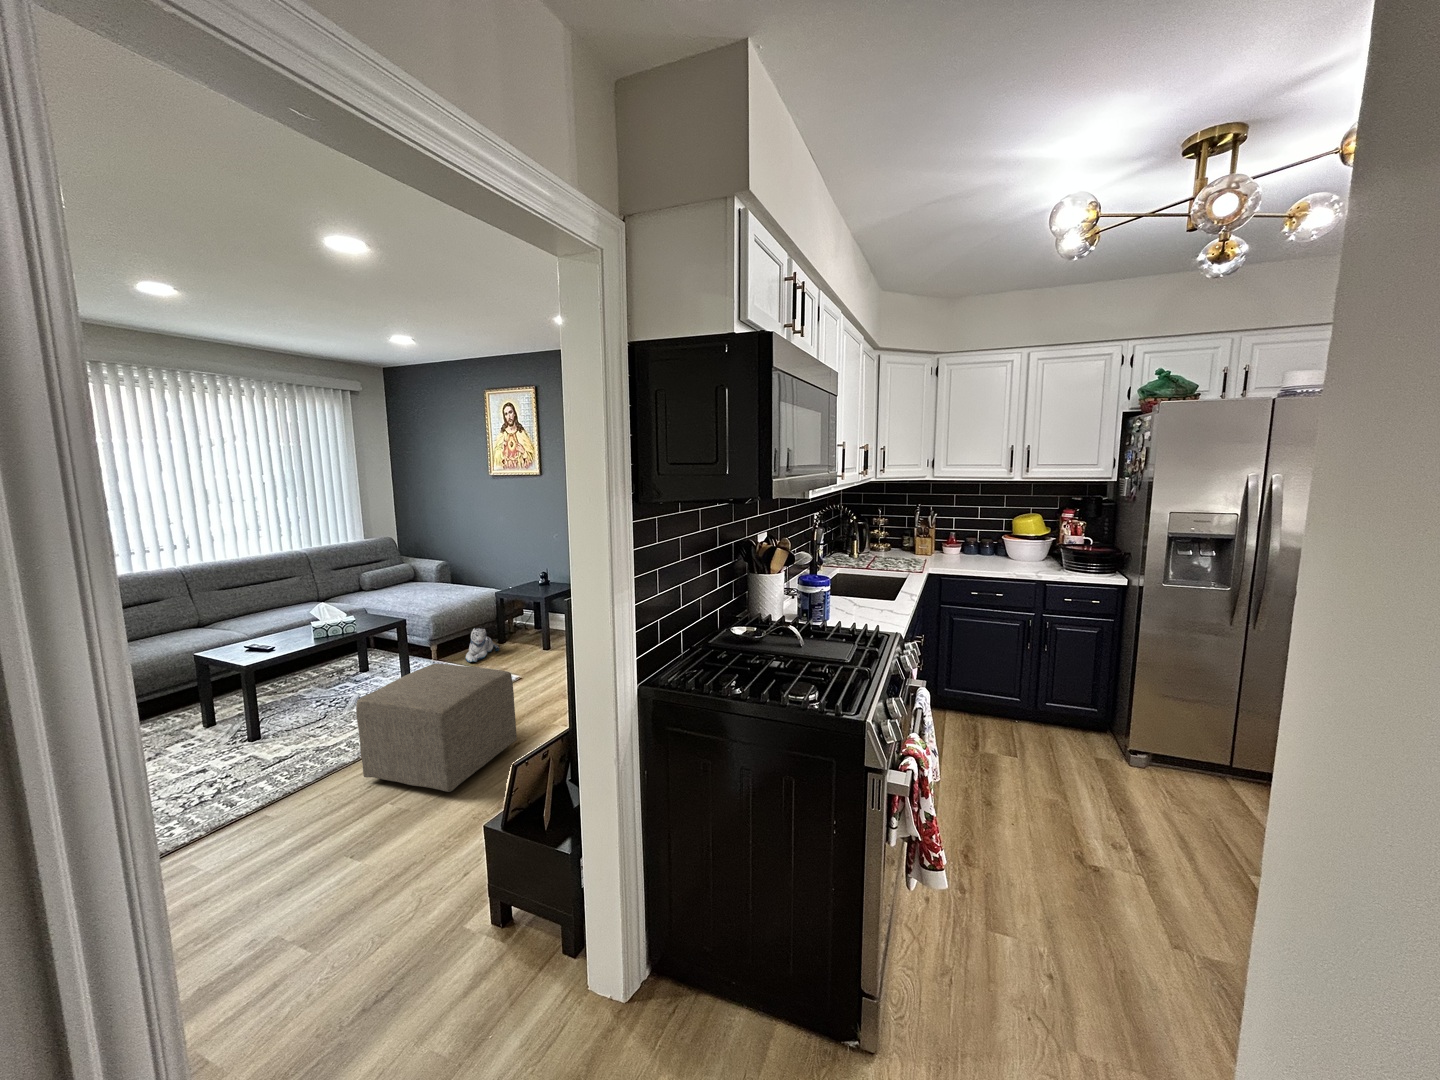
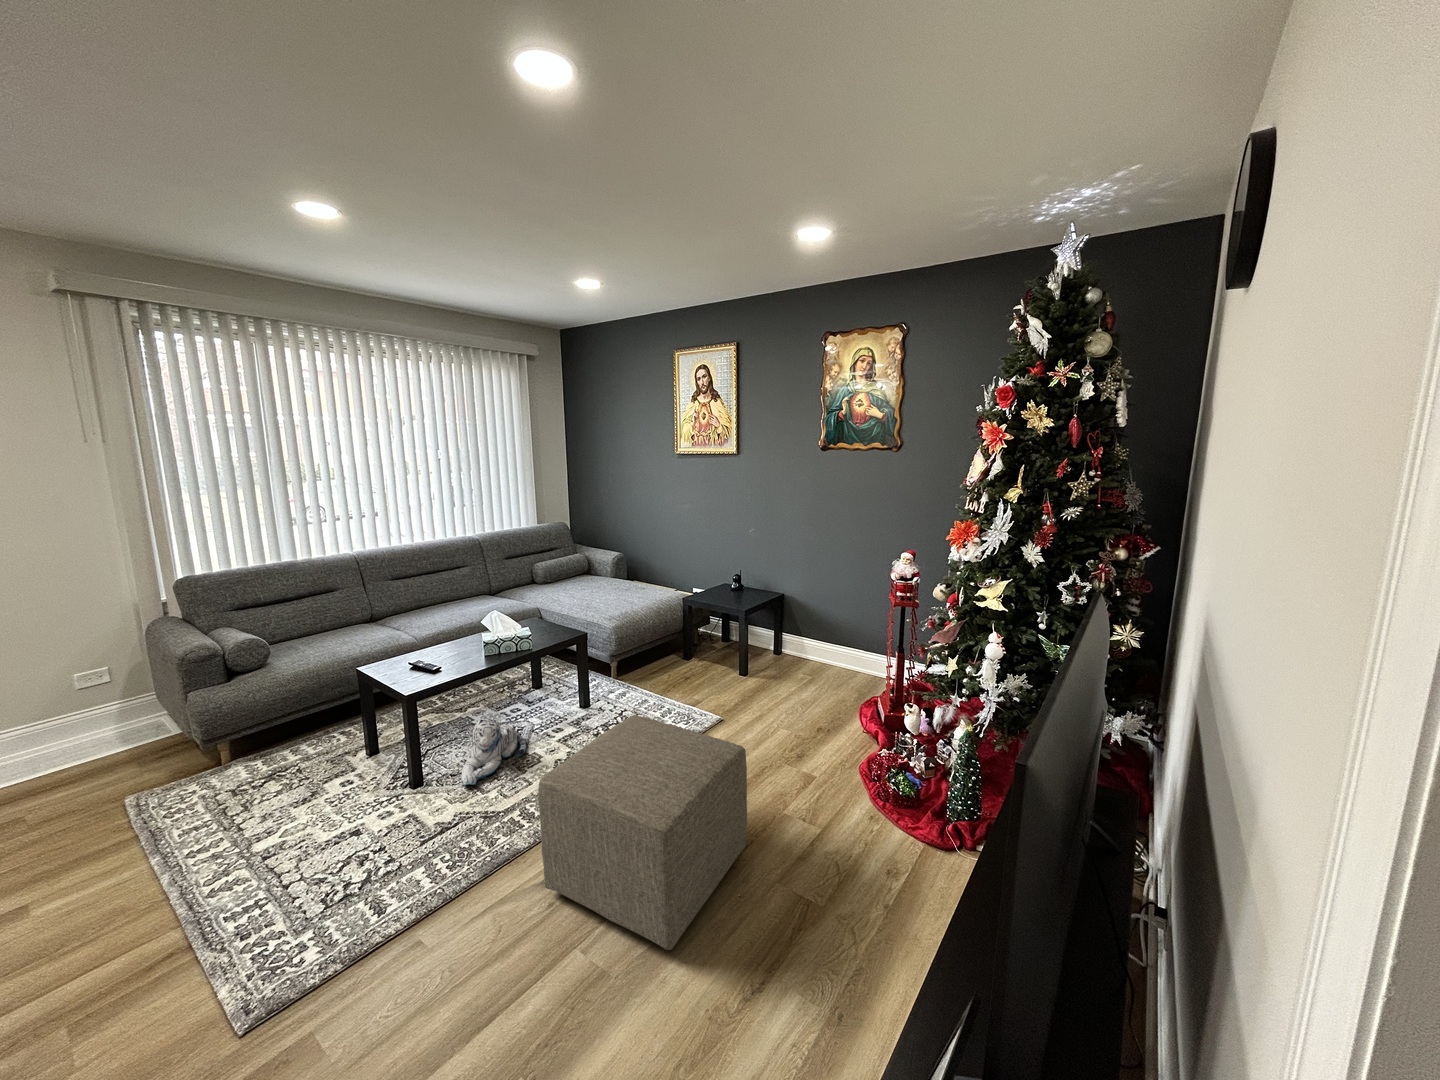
plush toy: present [466,628,499,663] -> present [461,719,527,785]

